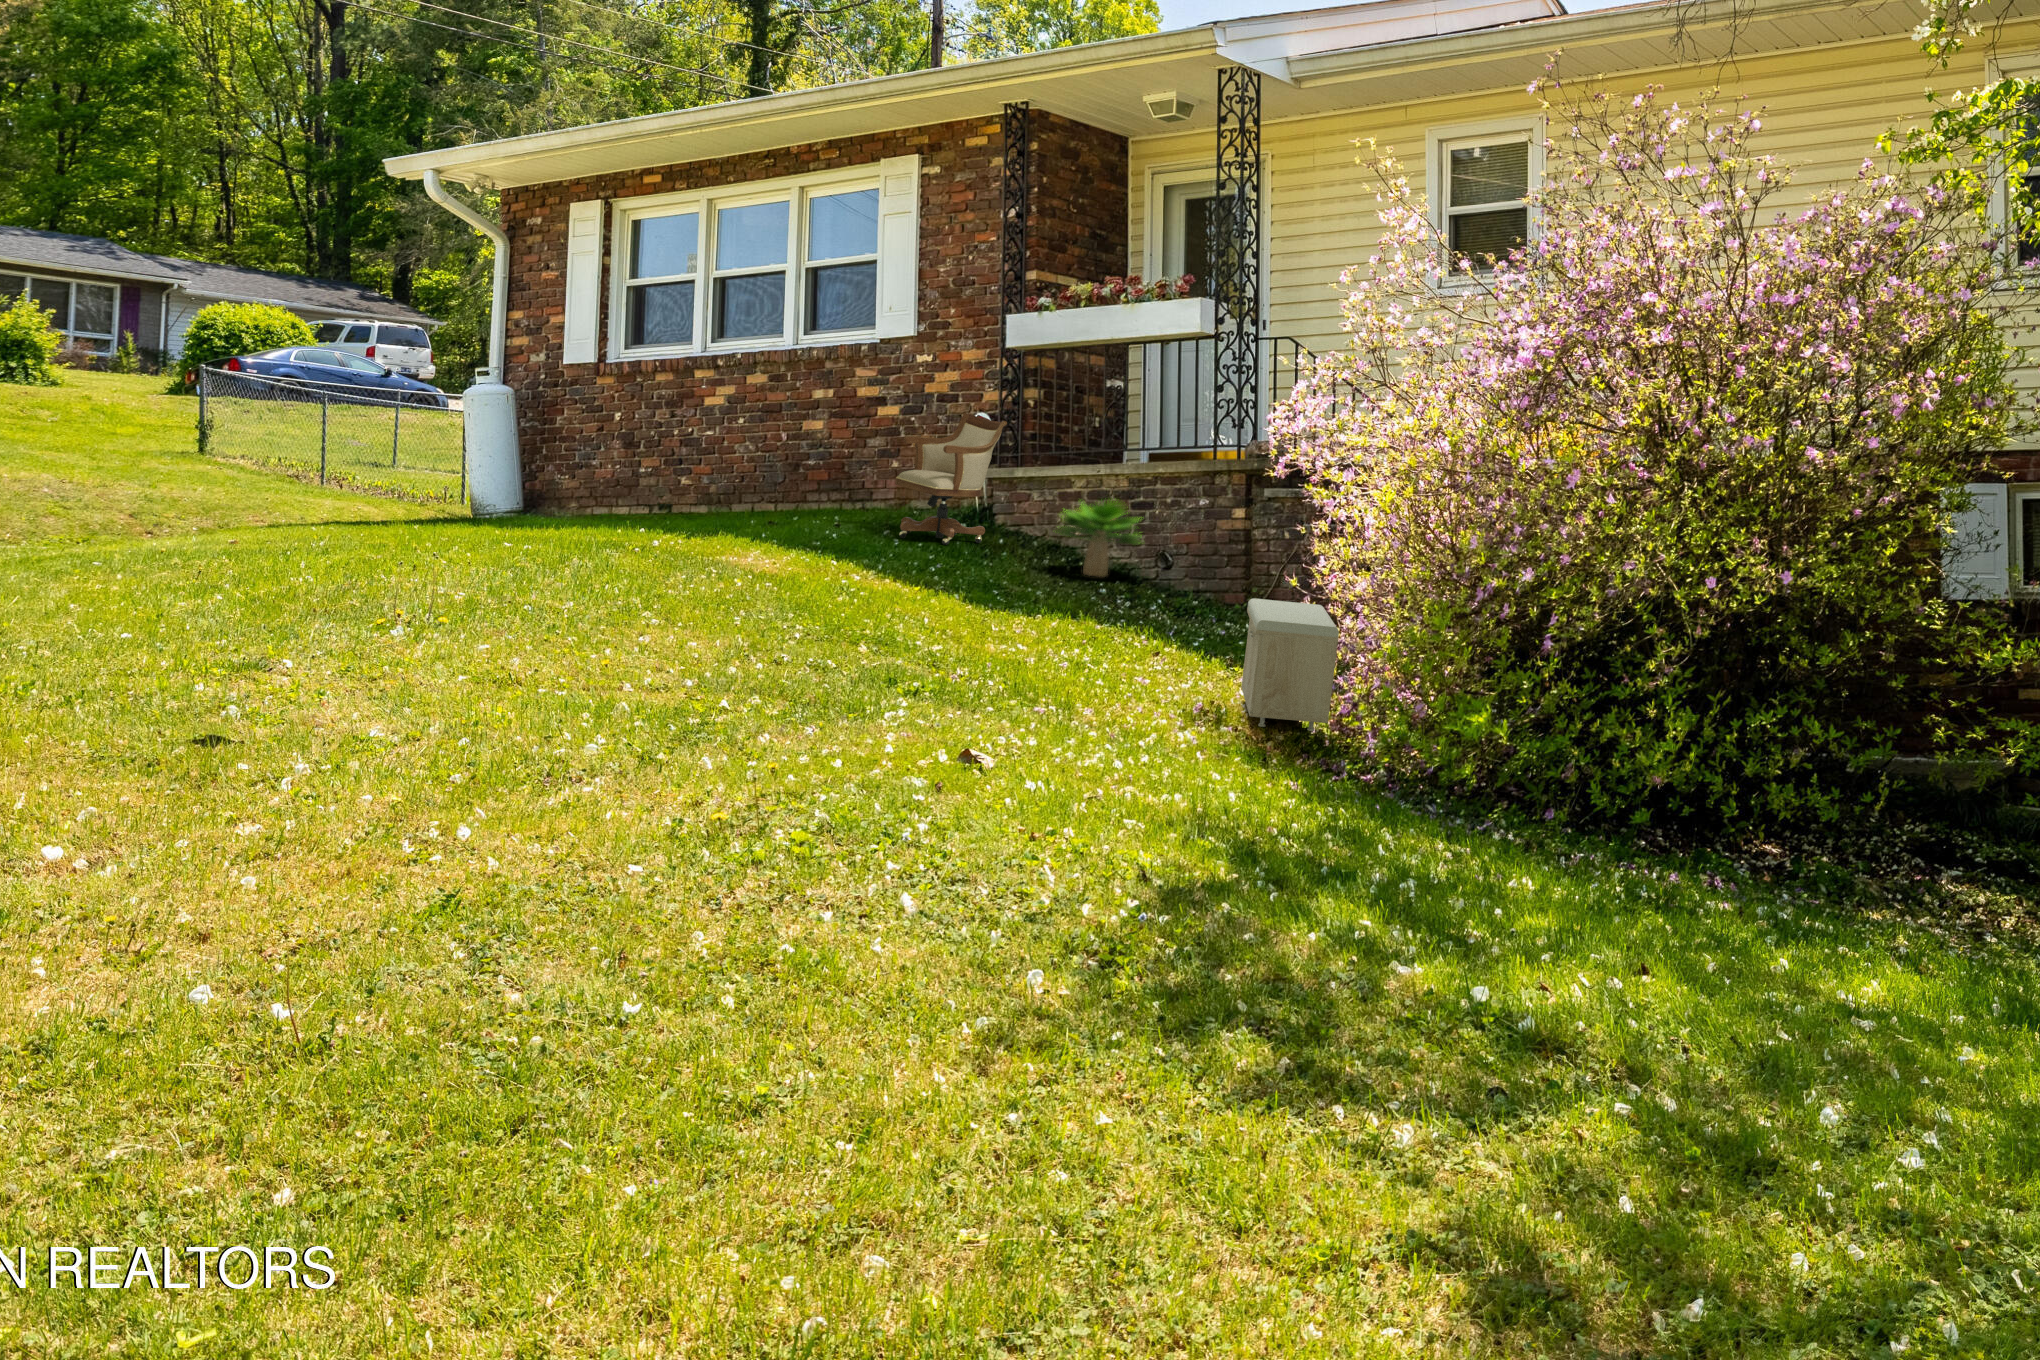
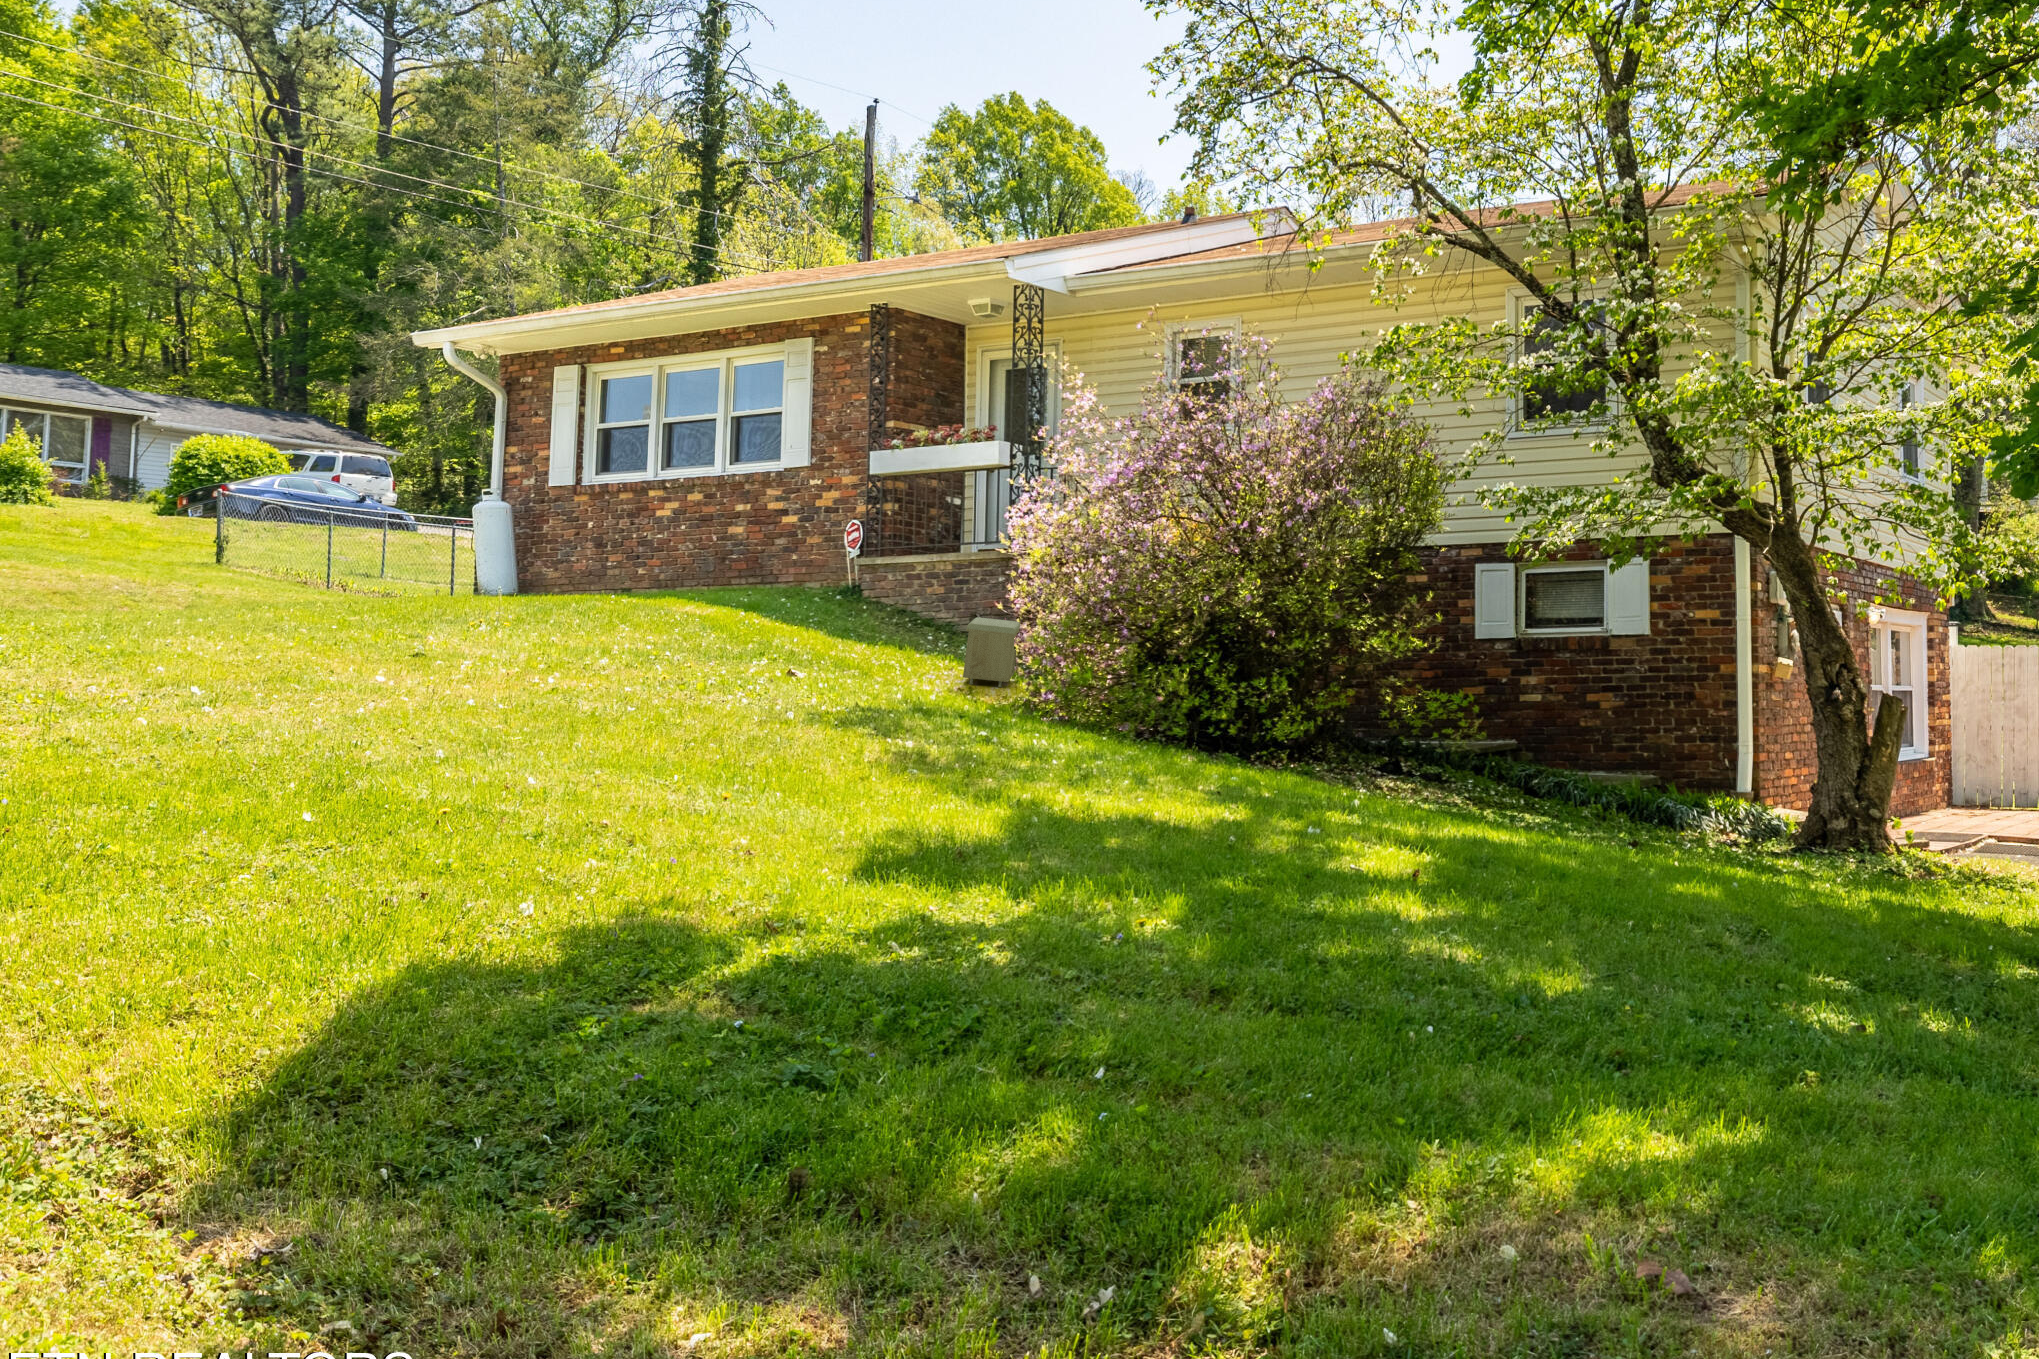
chair: present [895,413,1007,545] -> none [790,520,869,611]
potted plant: present [1057,499,1141,576] -> none [893,575,960,629]

